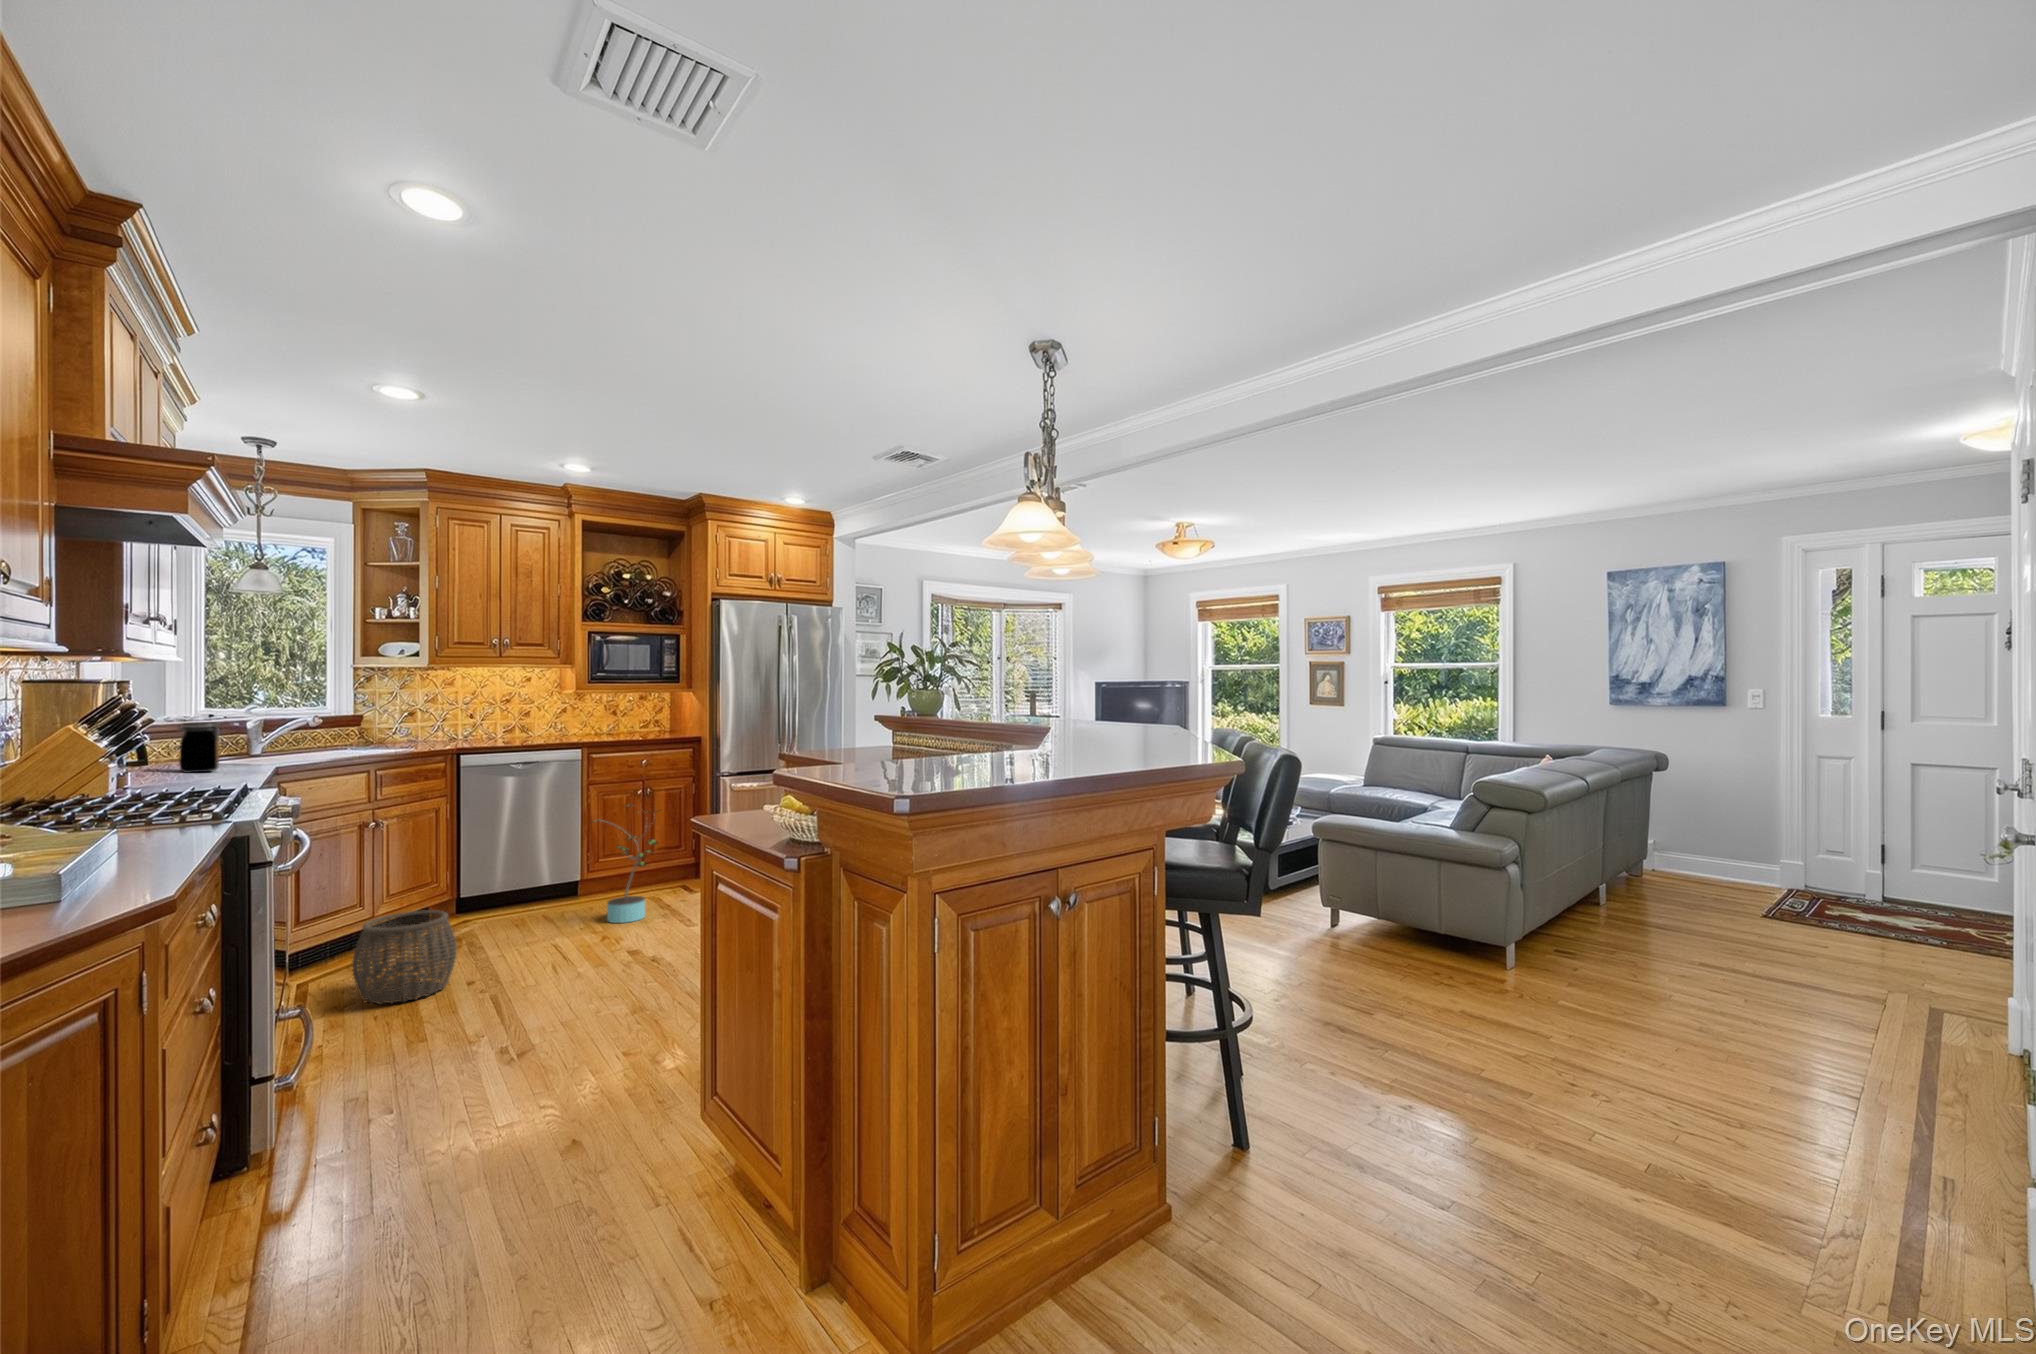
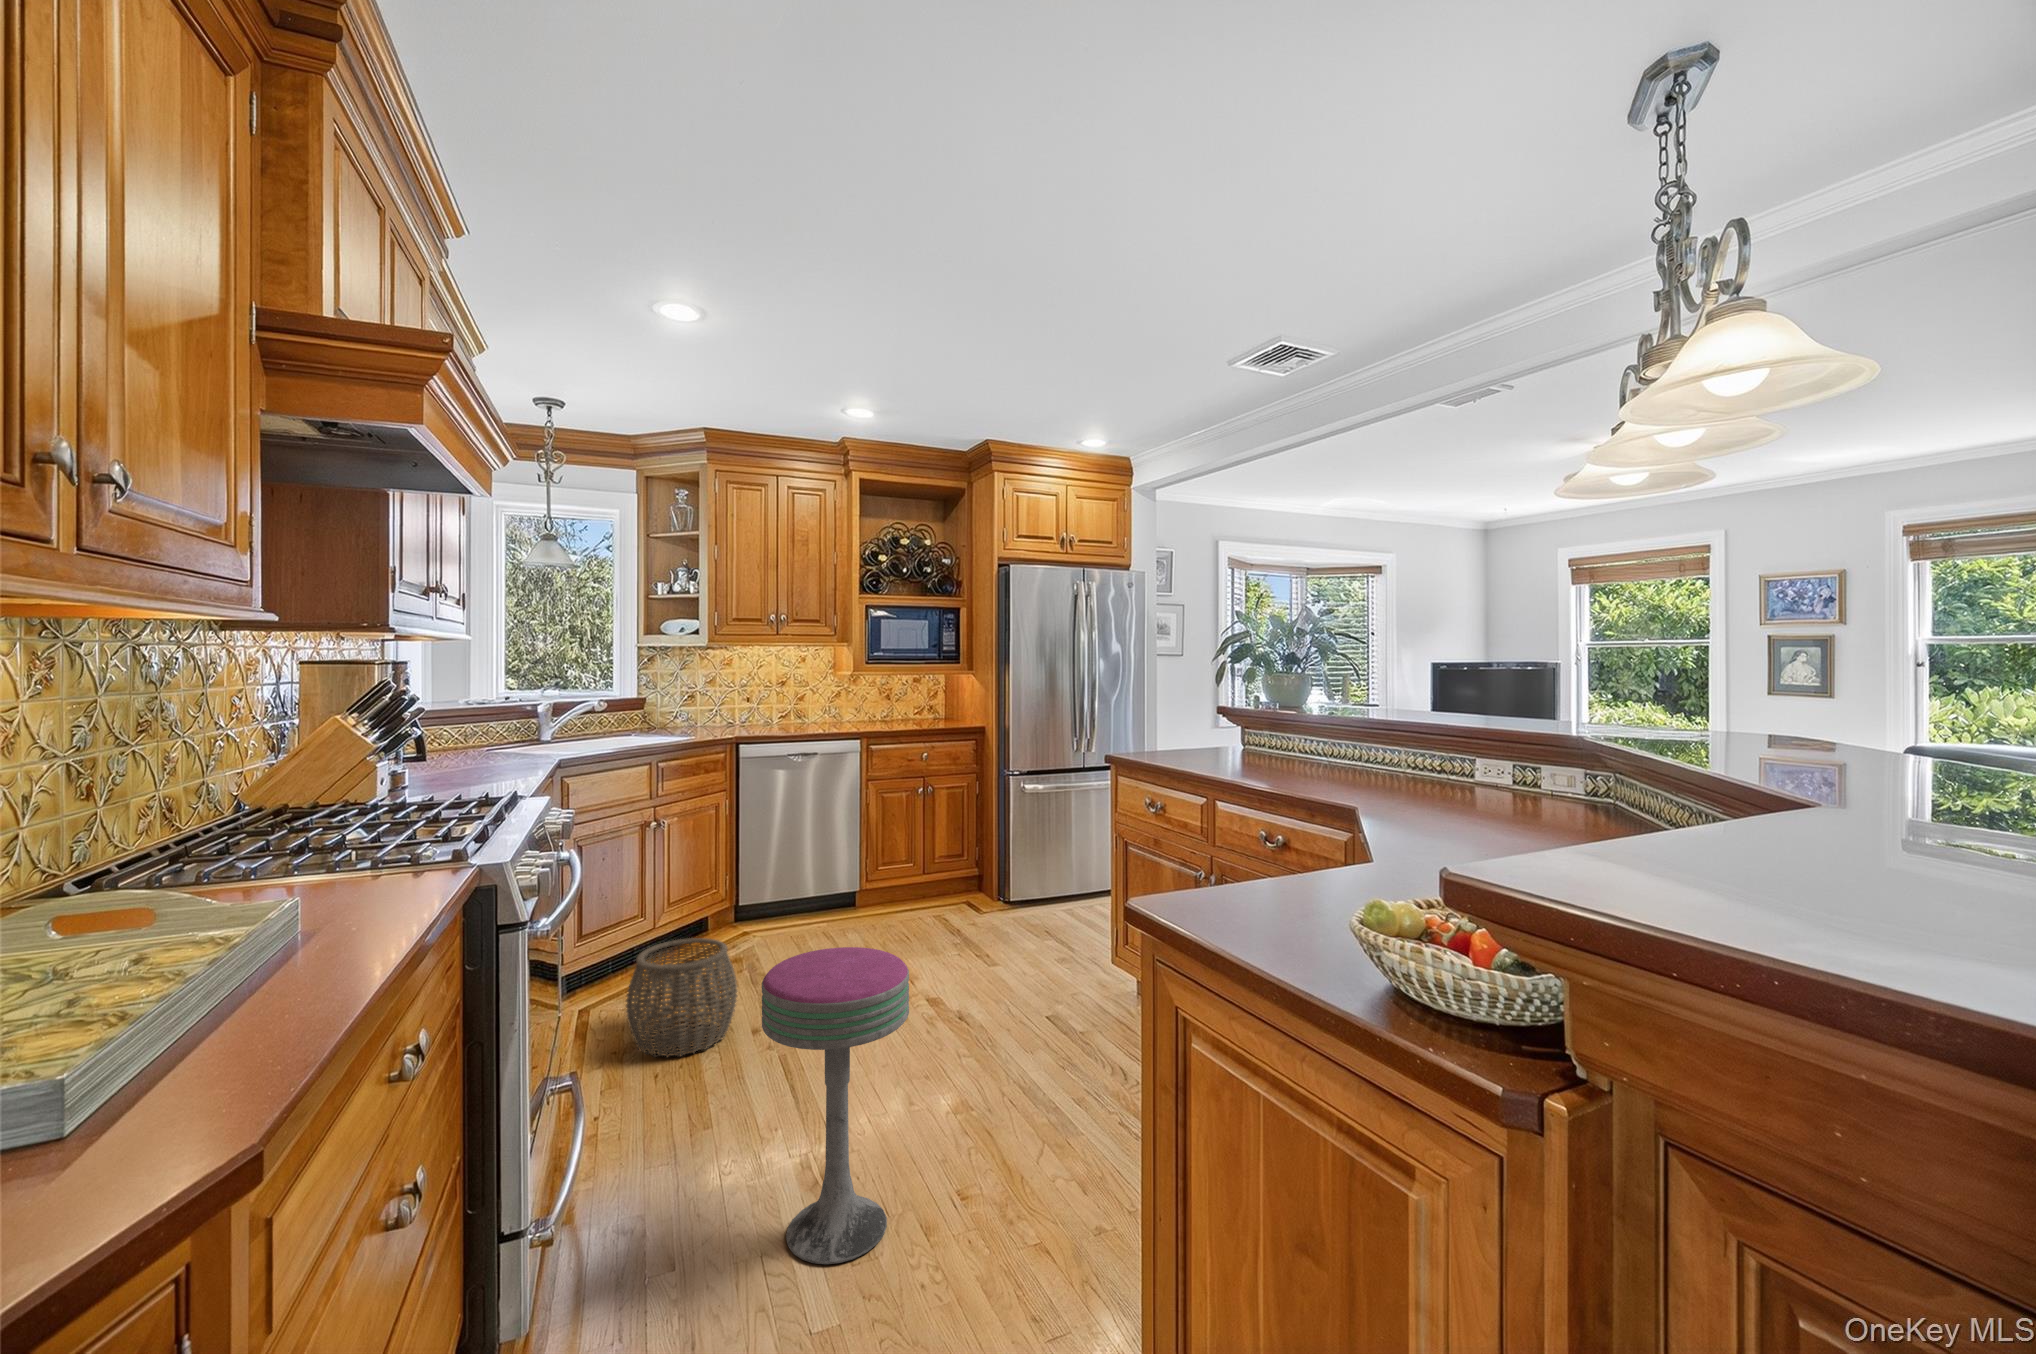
jar: present [178,722,223,773] -> none [444,712,490,772]
potted plant: present [594,804,657,923] -> none [873,807,951,950]
bar stool: none [478,881,593,1088] -> present [762,947,909,1264]

